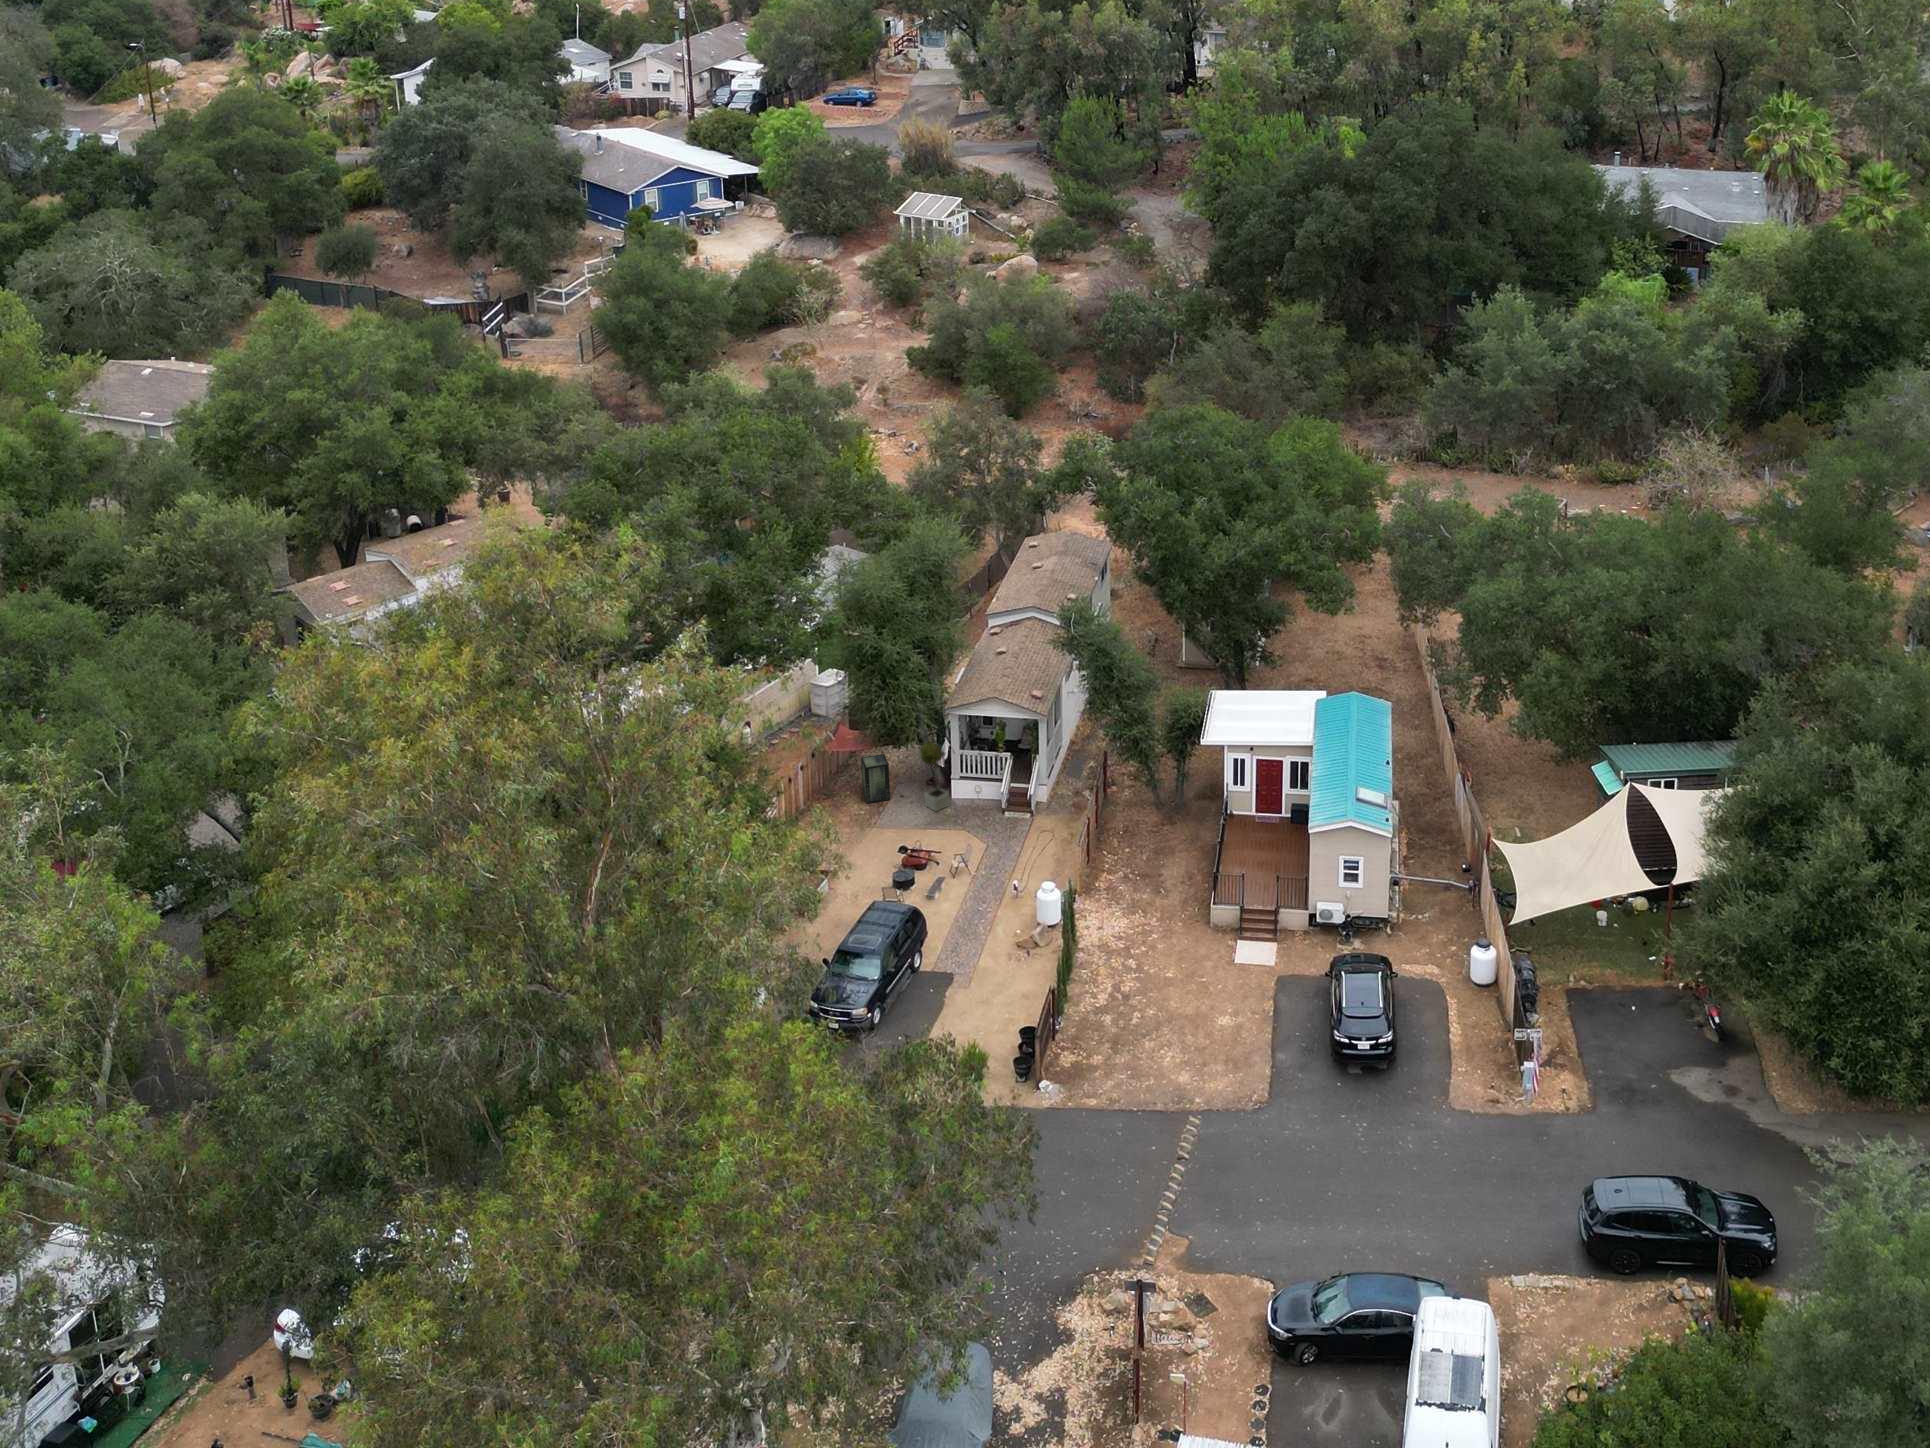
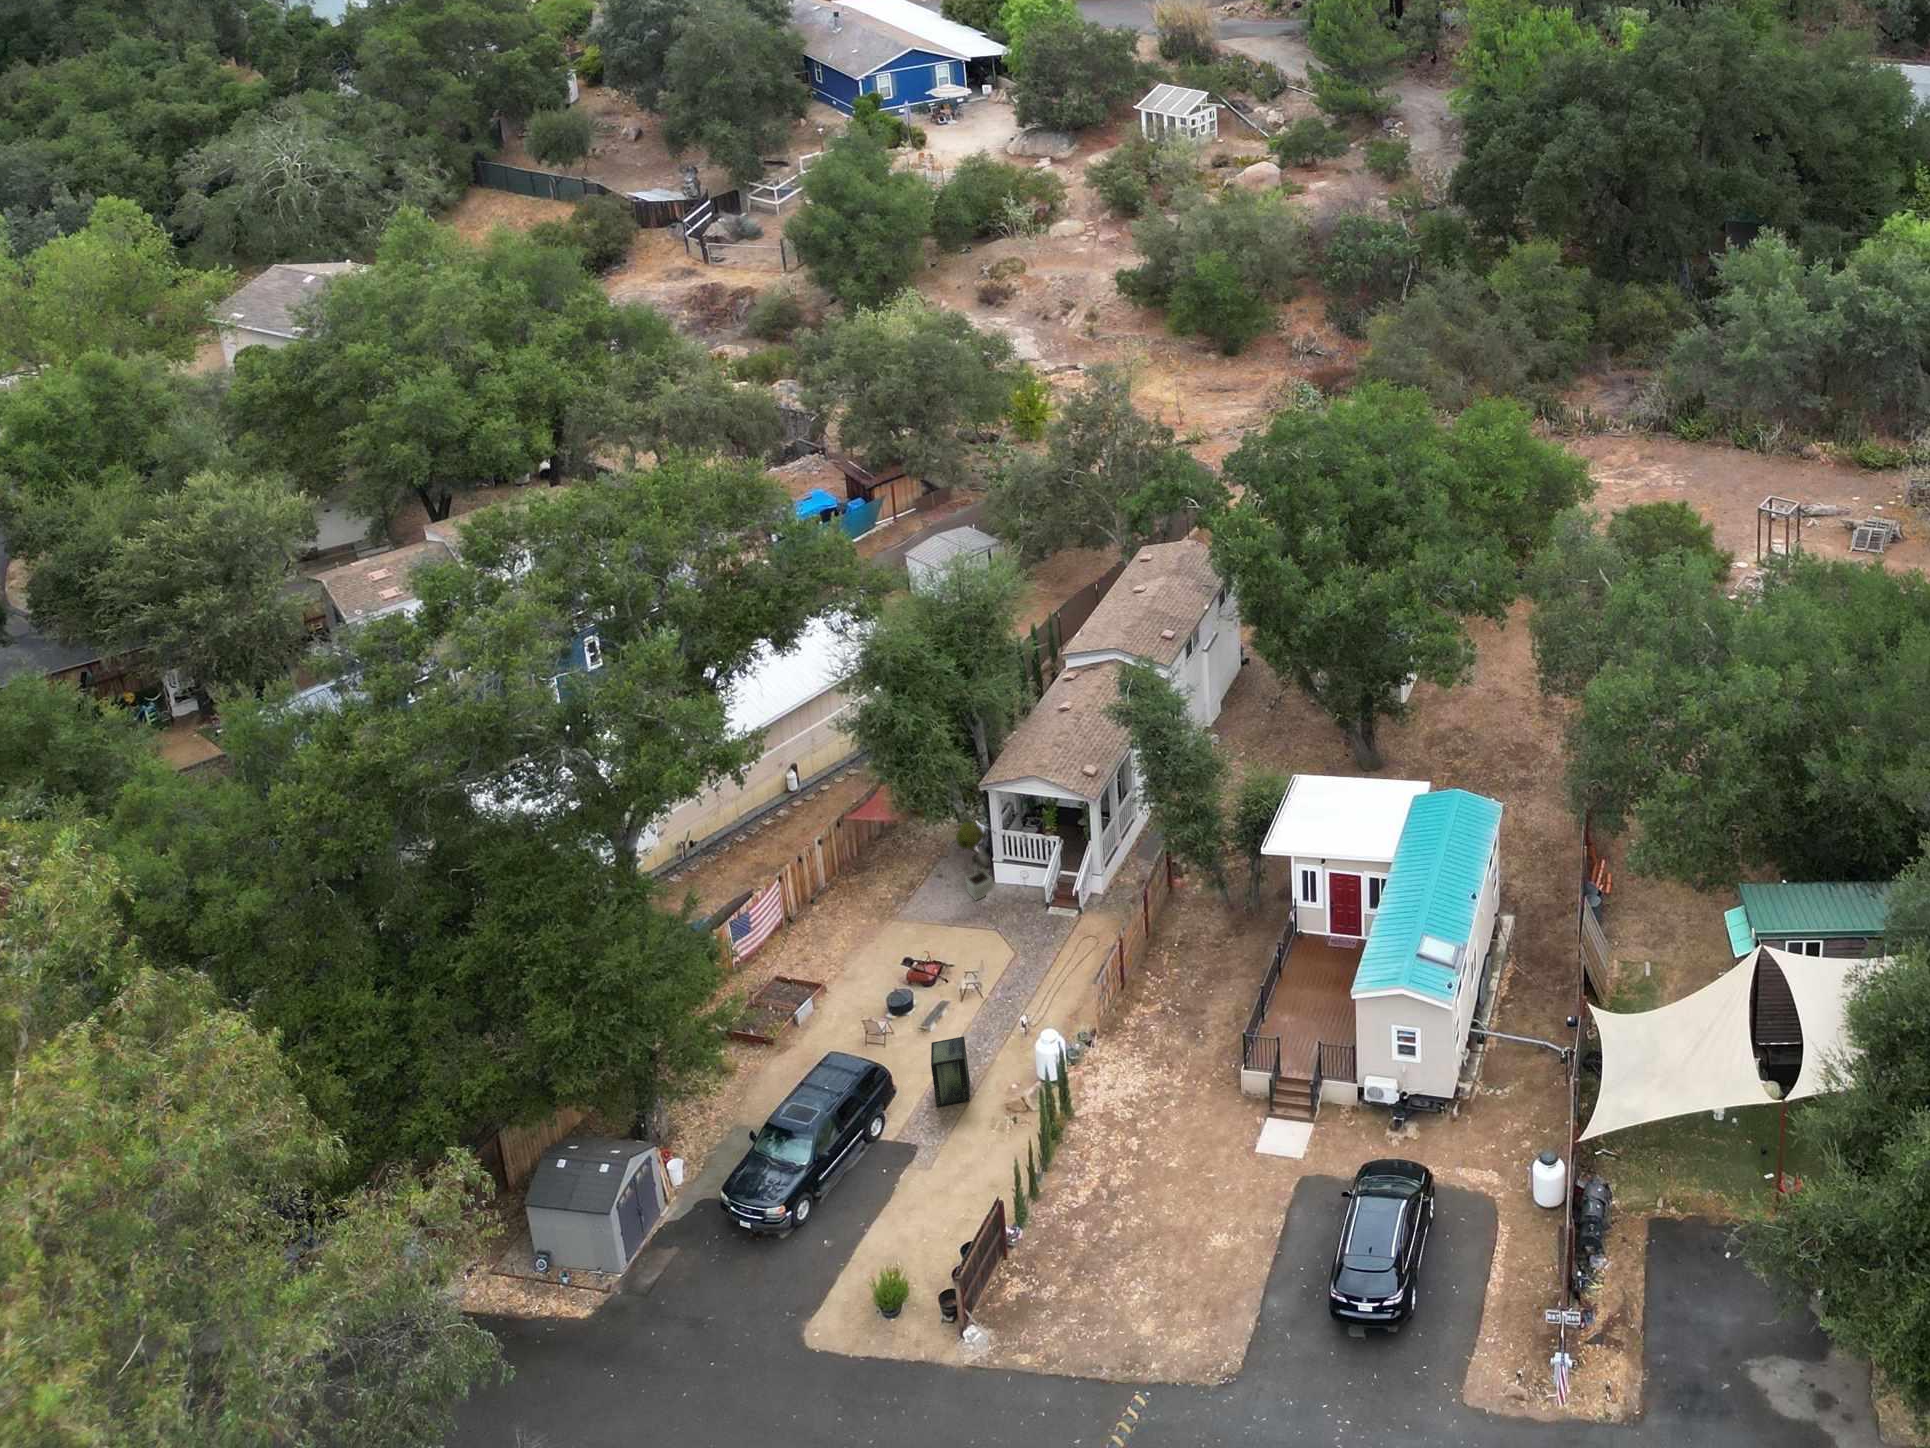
storage box: present [861,754,890,804] -> present [931,1036,970,1107]

